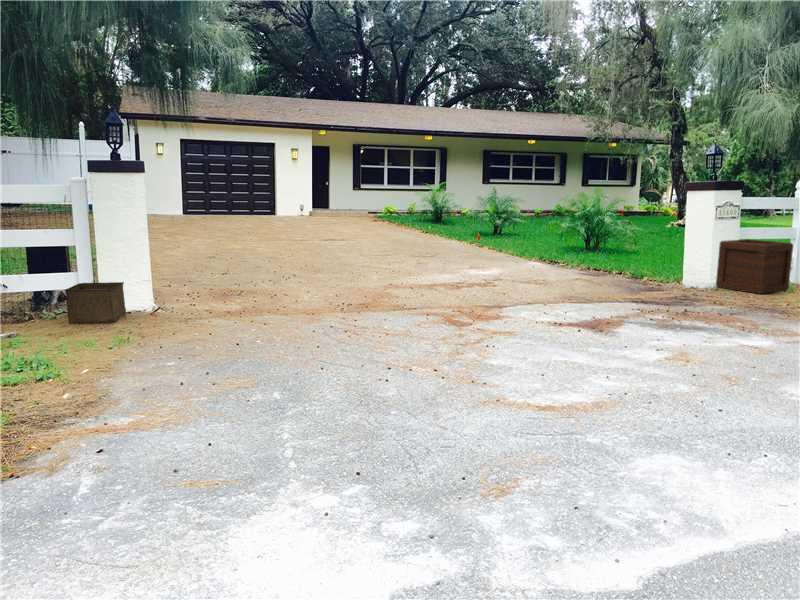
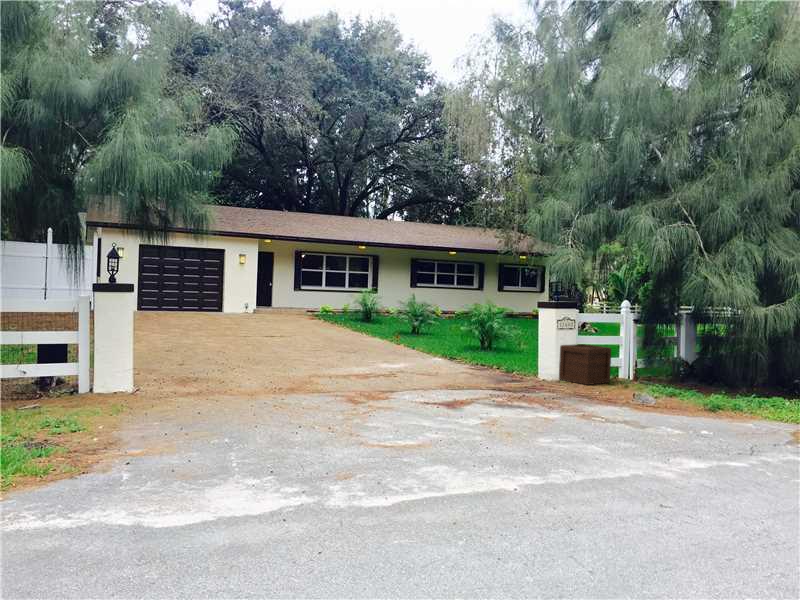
storage bin: present [65,282,126,323] -> none [72,370,113,399]

